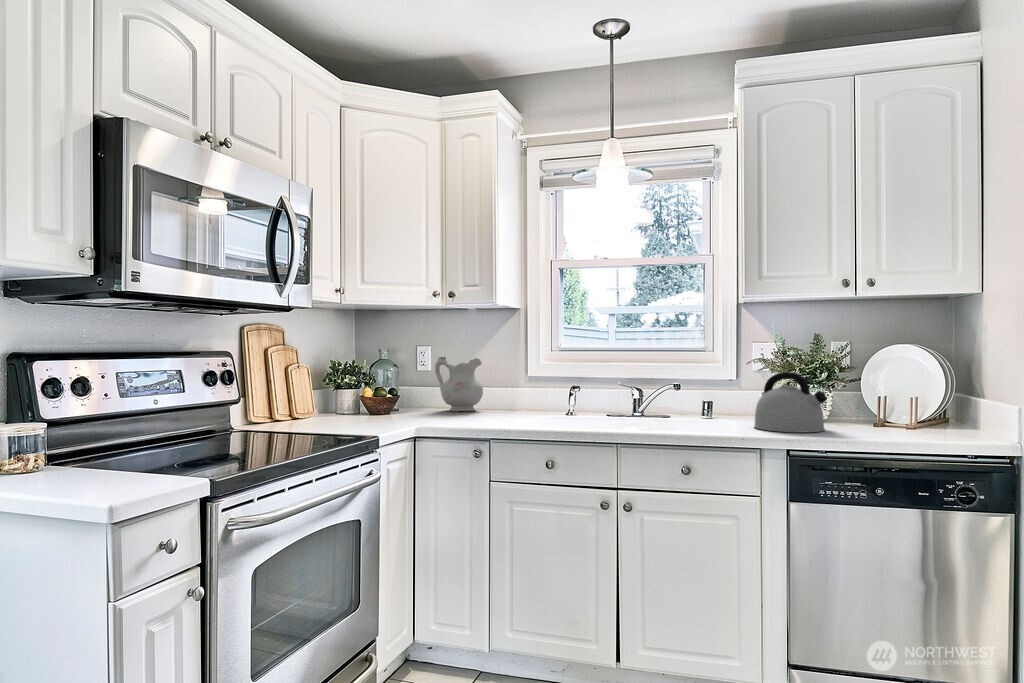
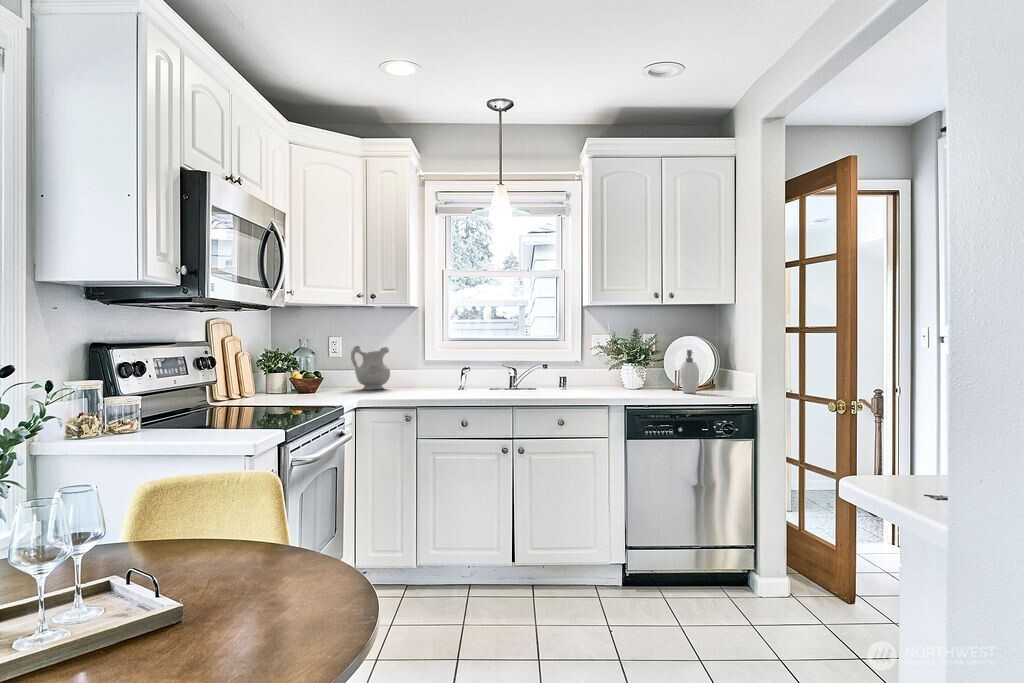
soap dispenser: none [883,365,928,432] -> present [680,350,699,393]
kettle: present [754,372,827,432] -> none [600,355,647,395]

